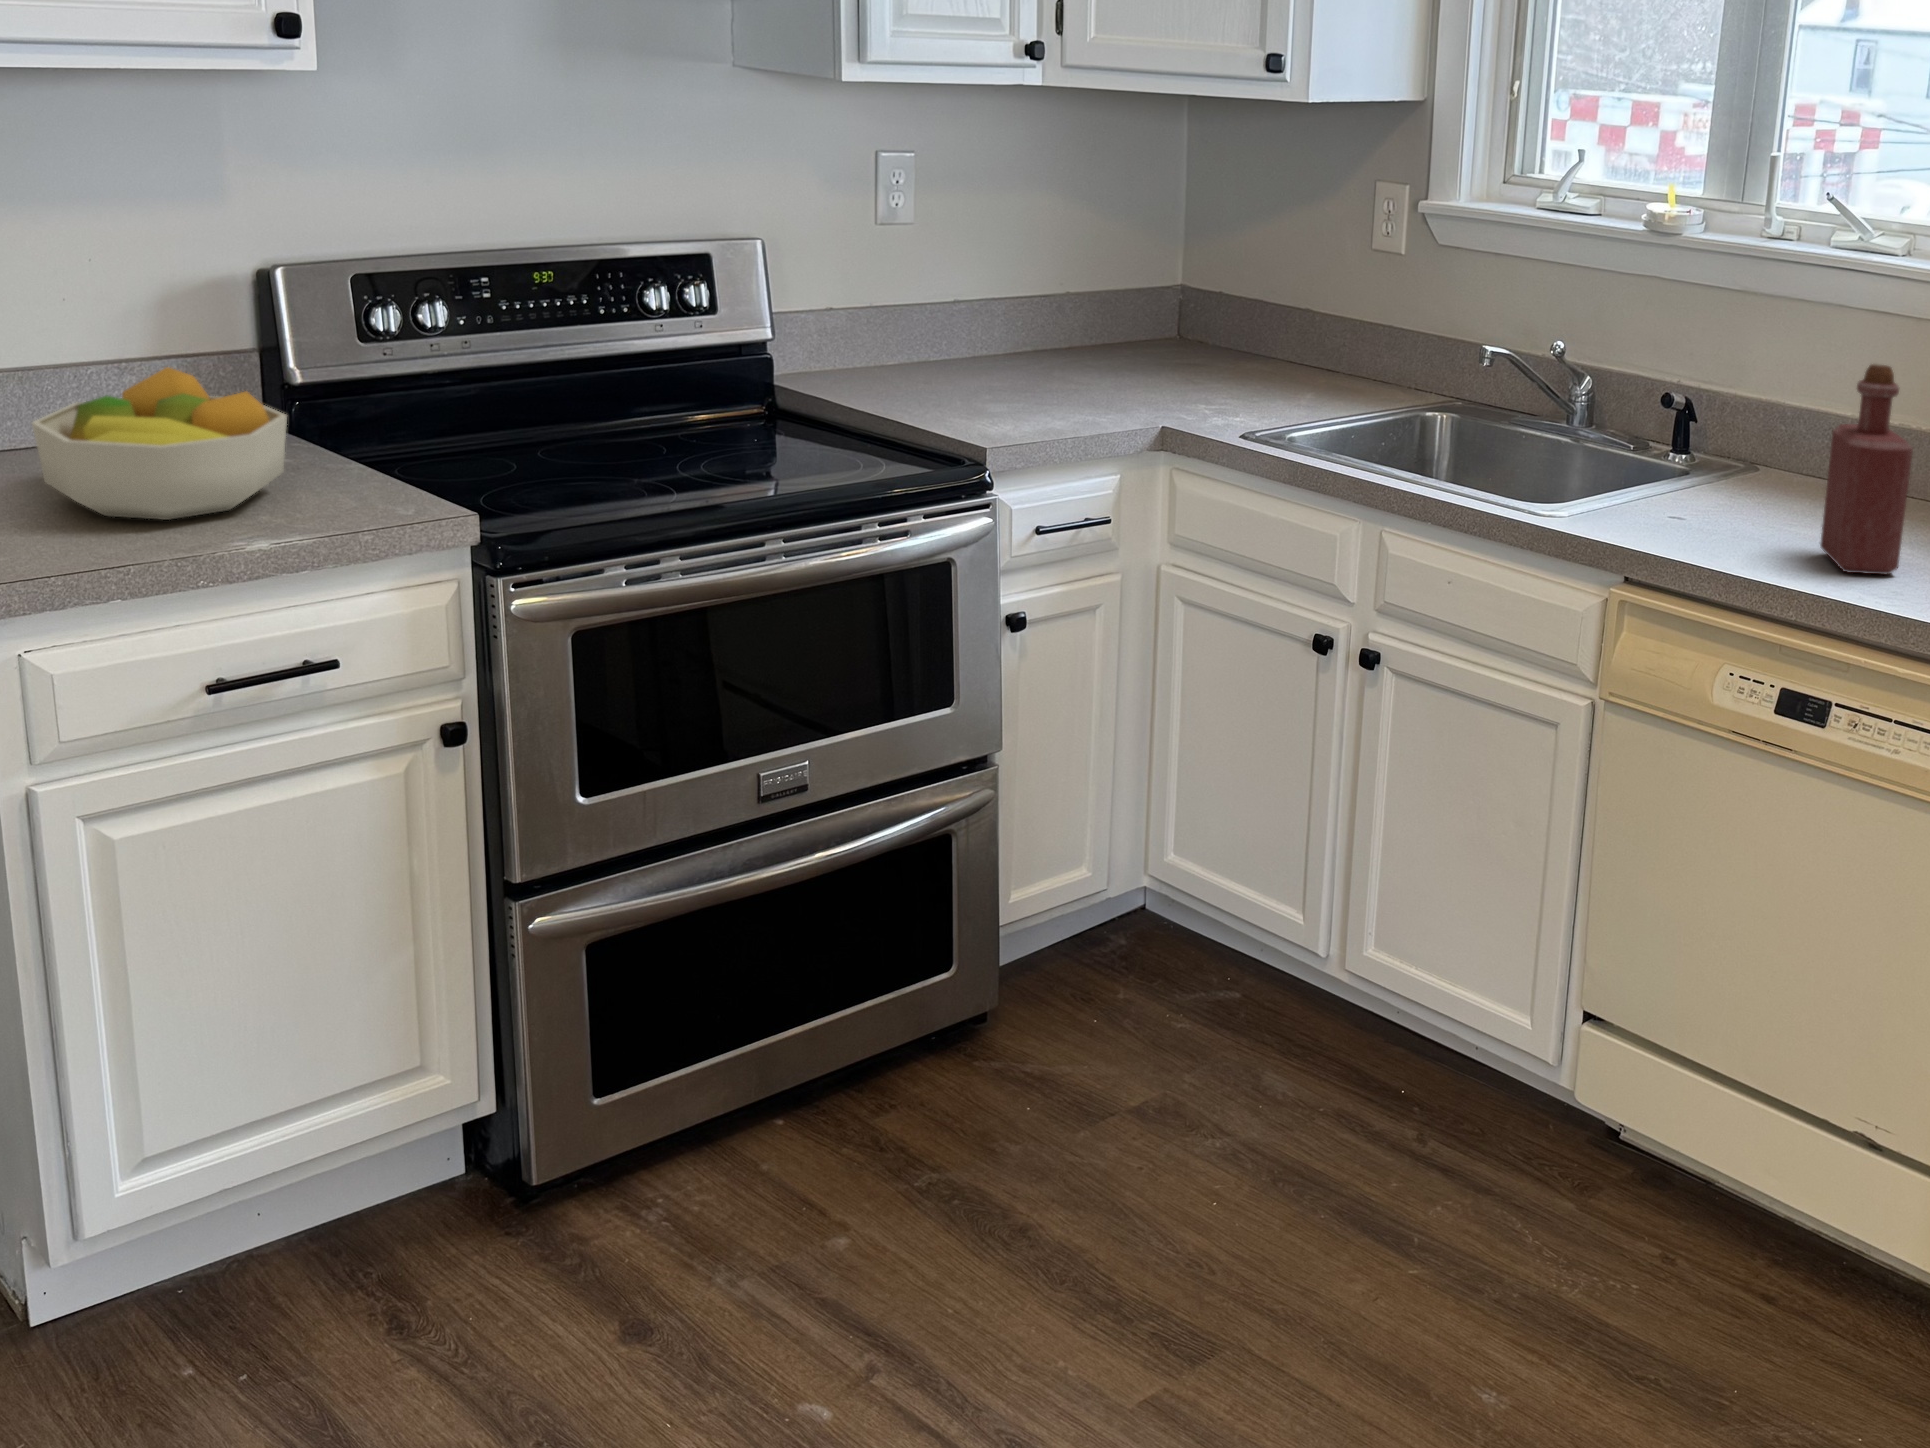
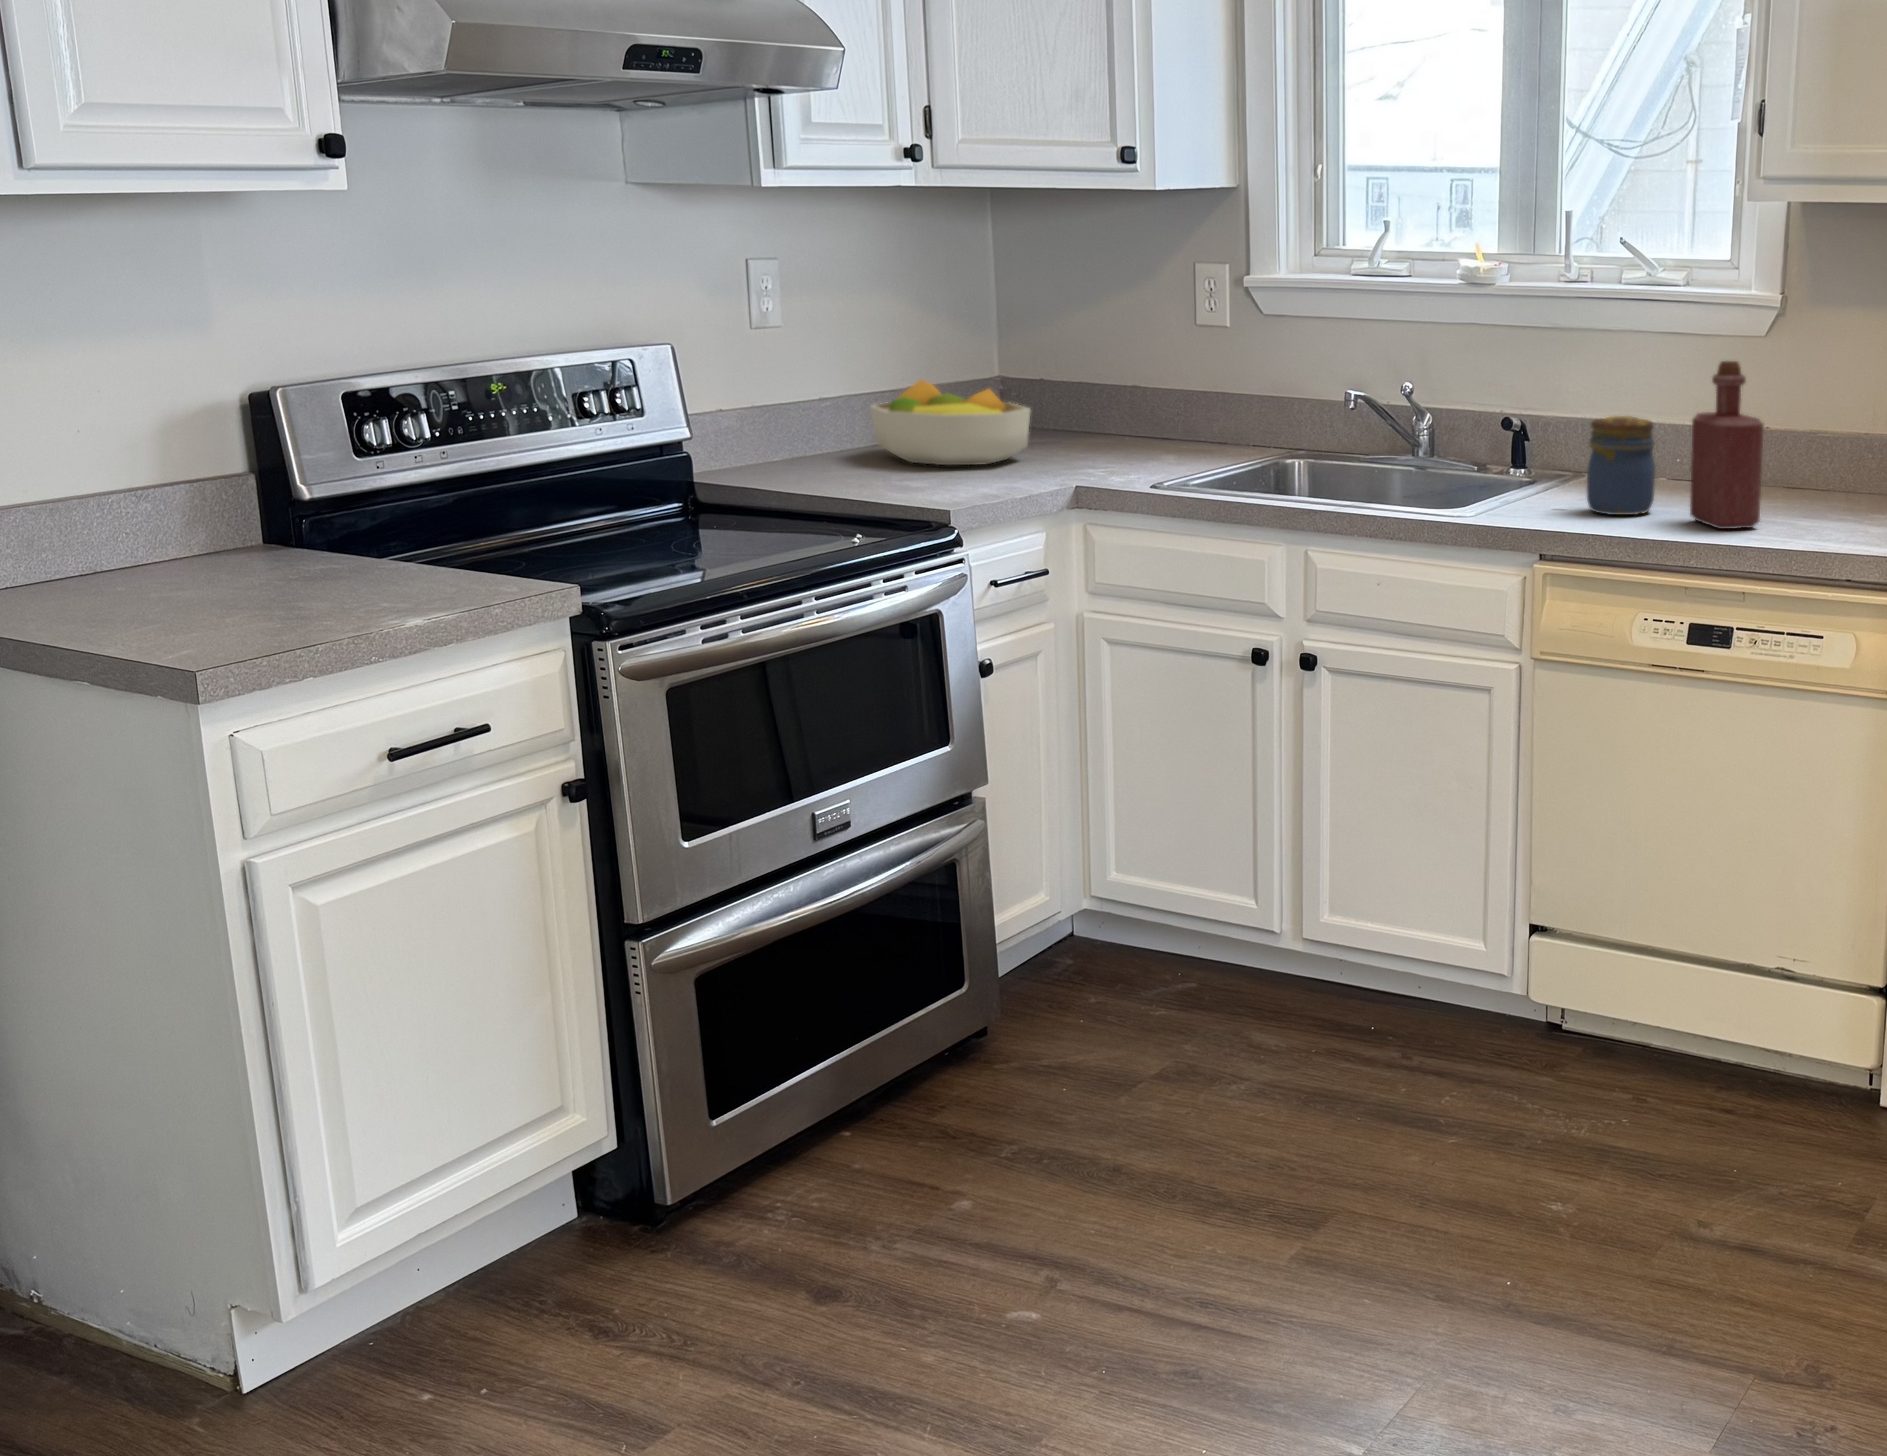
fruit bowl: present [32,367,287,520] -> present [870,380,1031,465]
jar: none [1706,415,1801,537] -> present [1587,416,1655,515]

